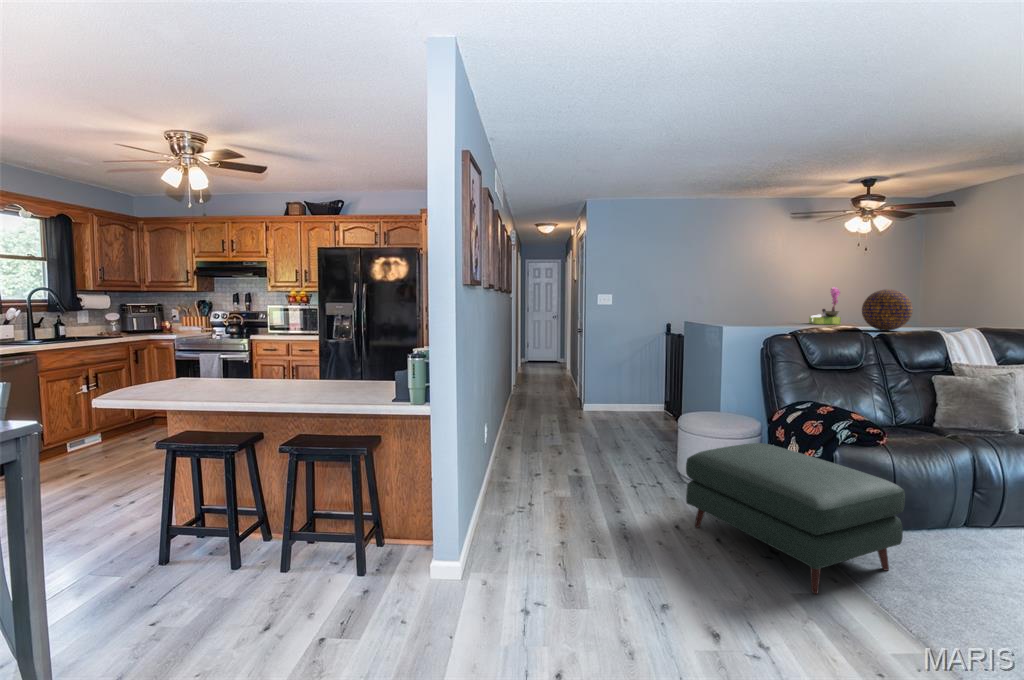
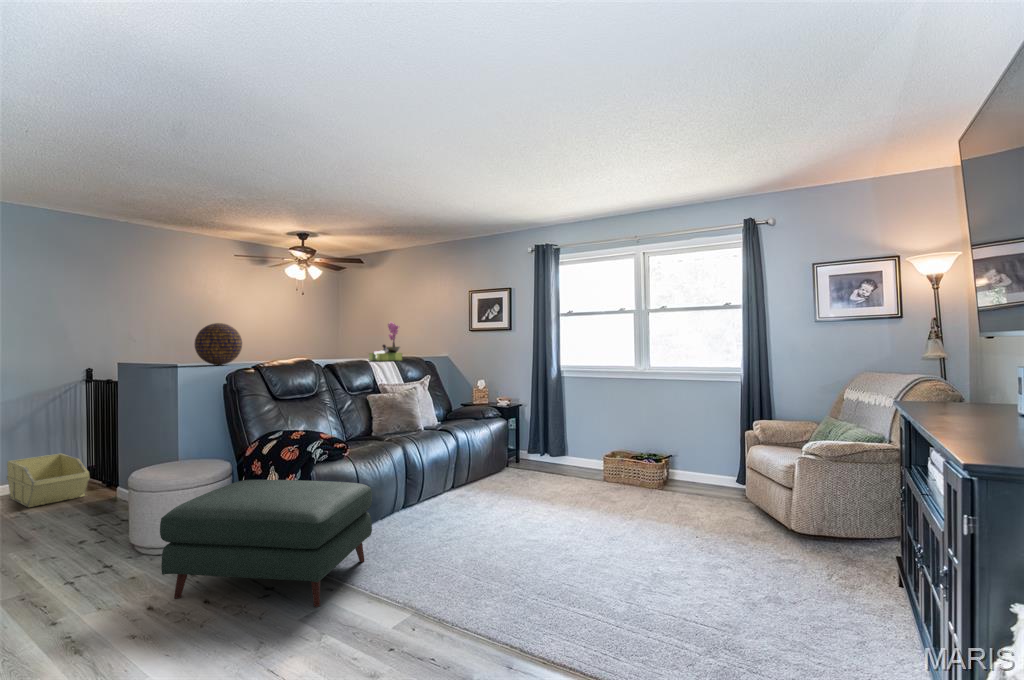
flower arrangement: present [809,288,841,325] -> present [369,322,402,361]
decorative orb: present [862,289,913,331] -> present [194,323,242,365]
storage bin: none [620,387,664,423] -> present [7,454,90,507]

